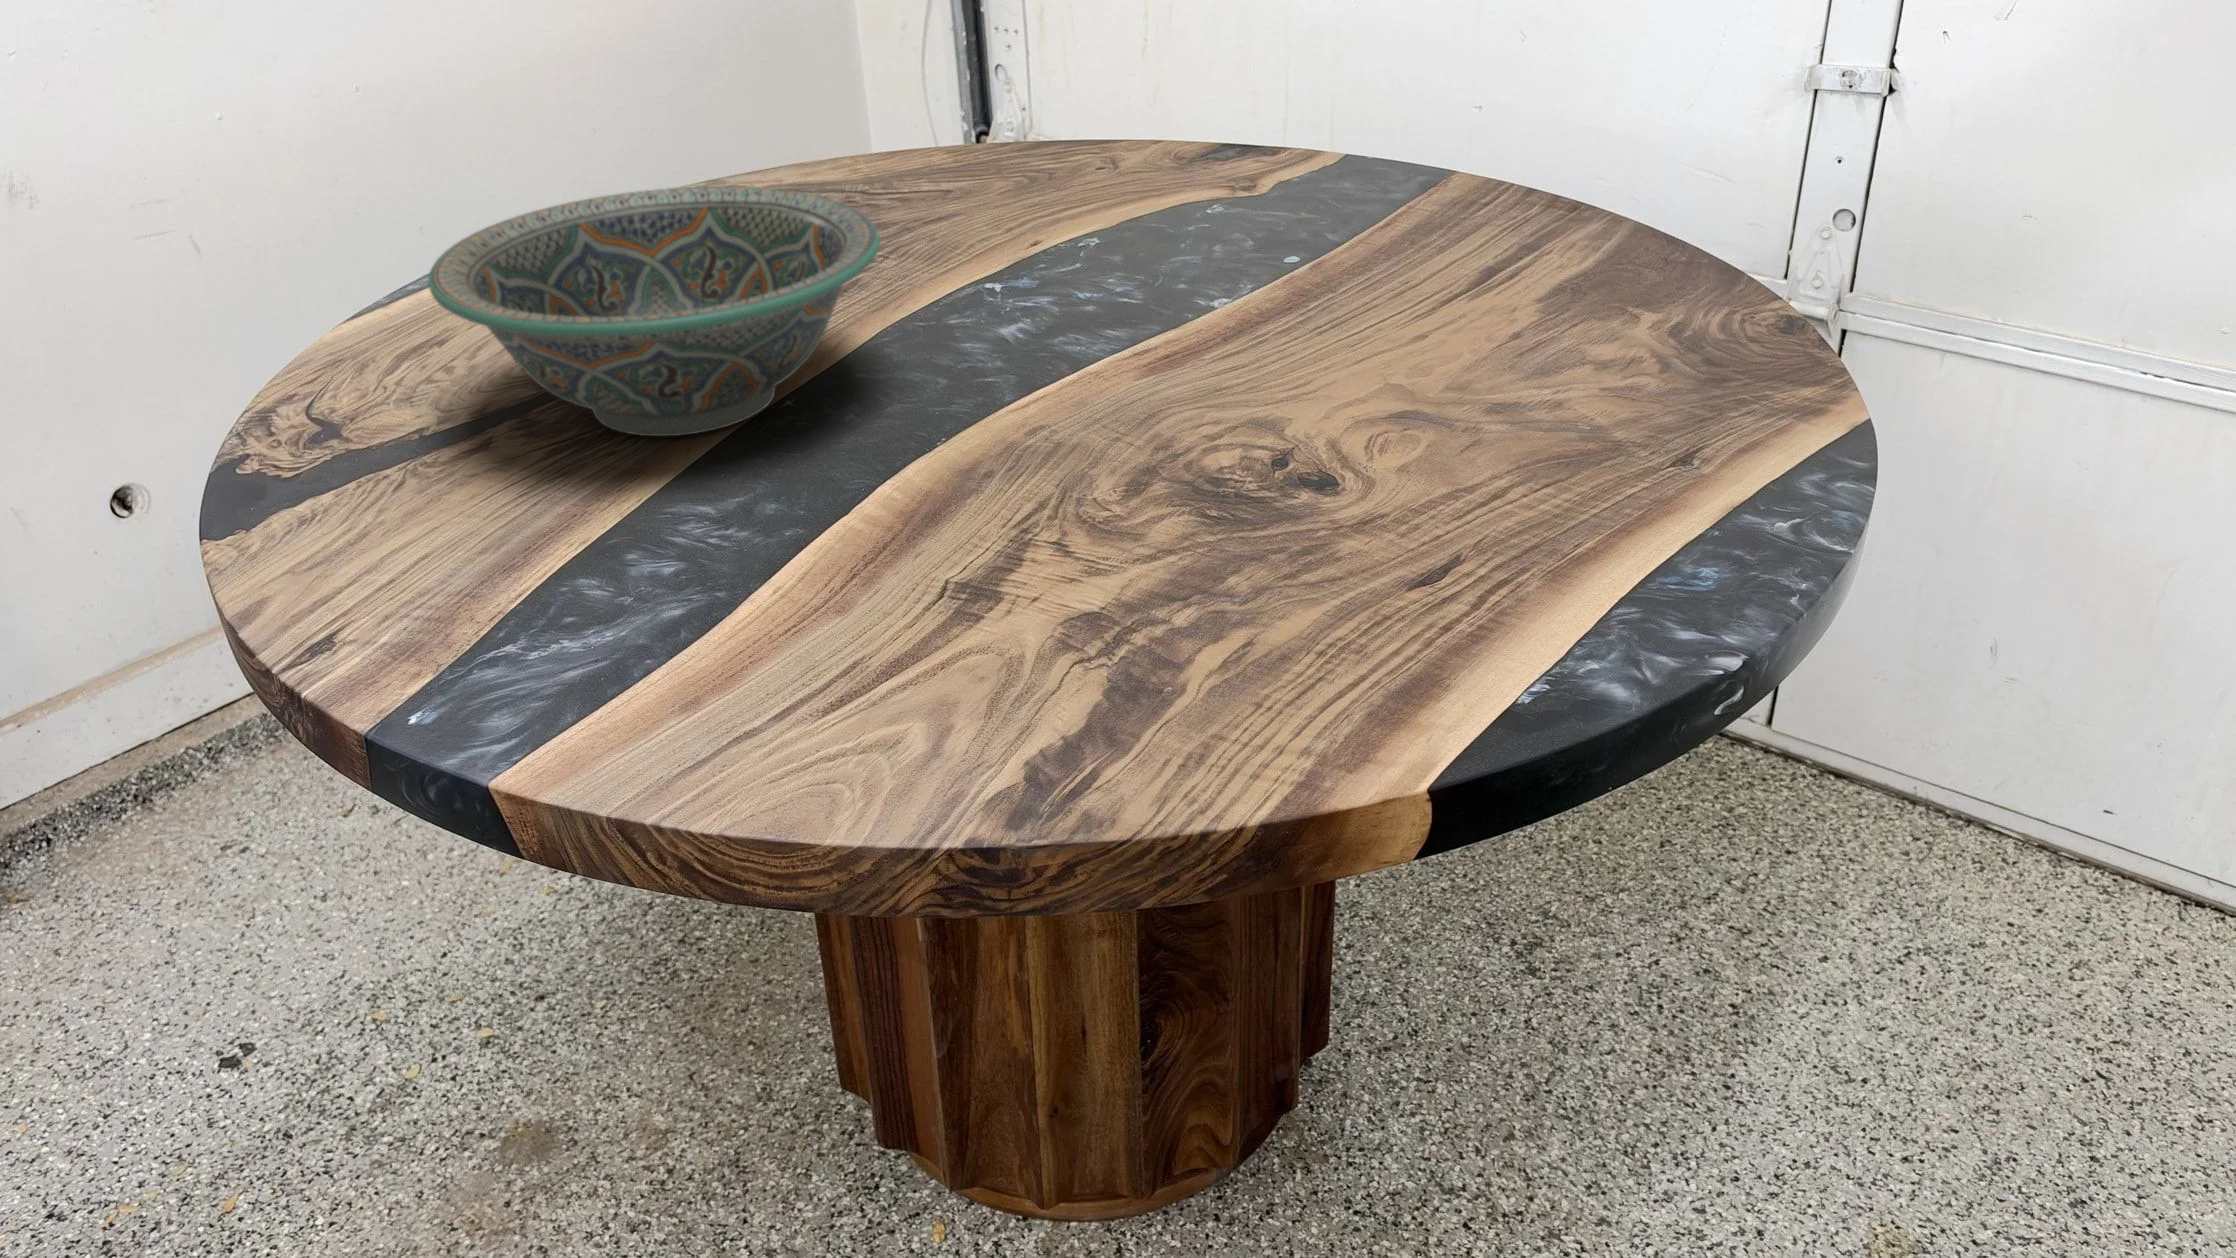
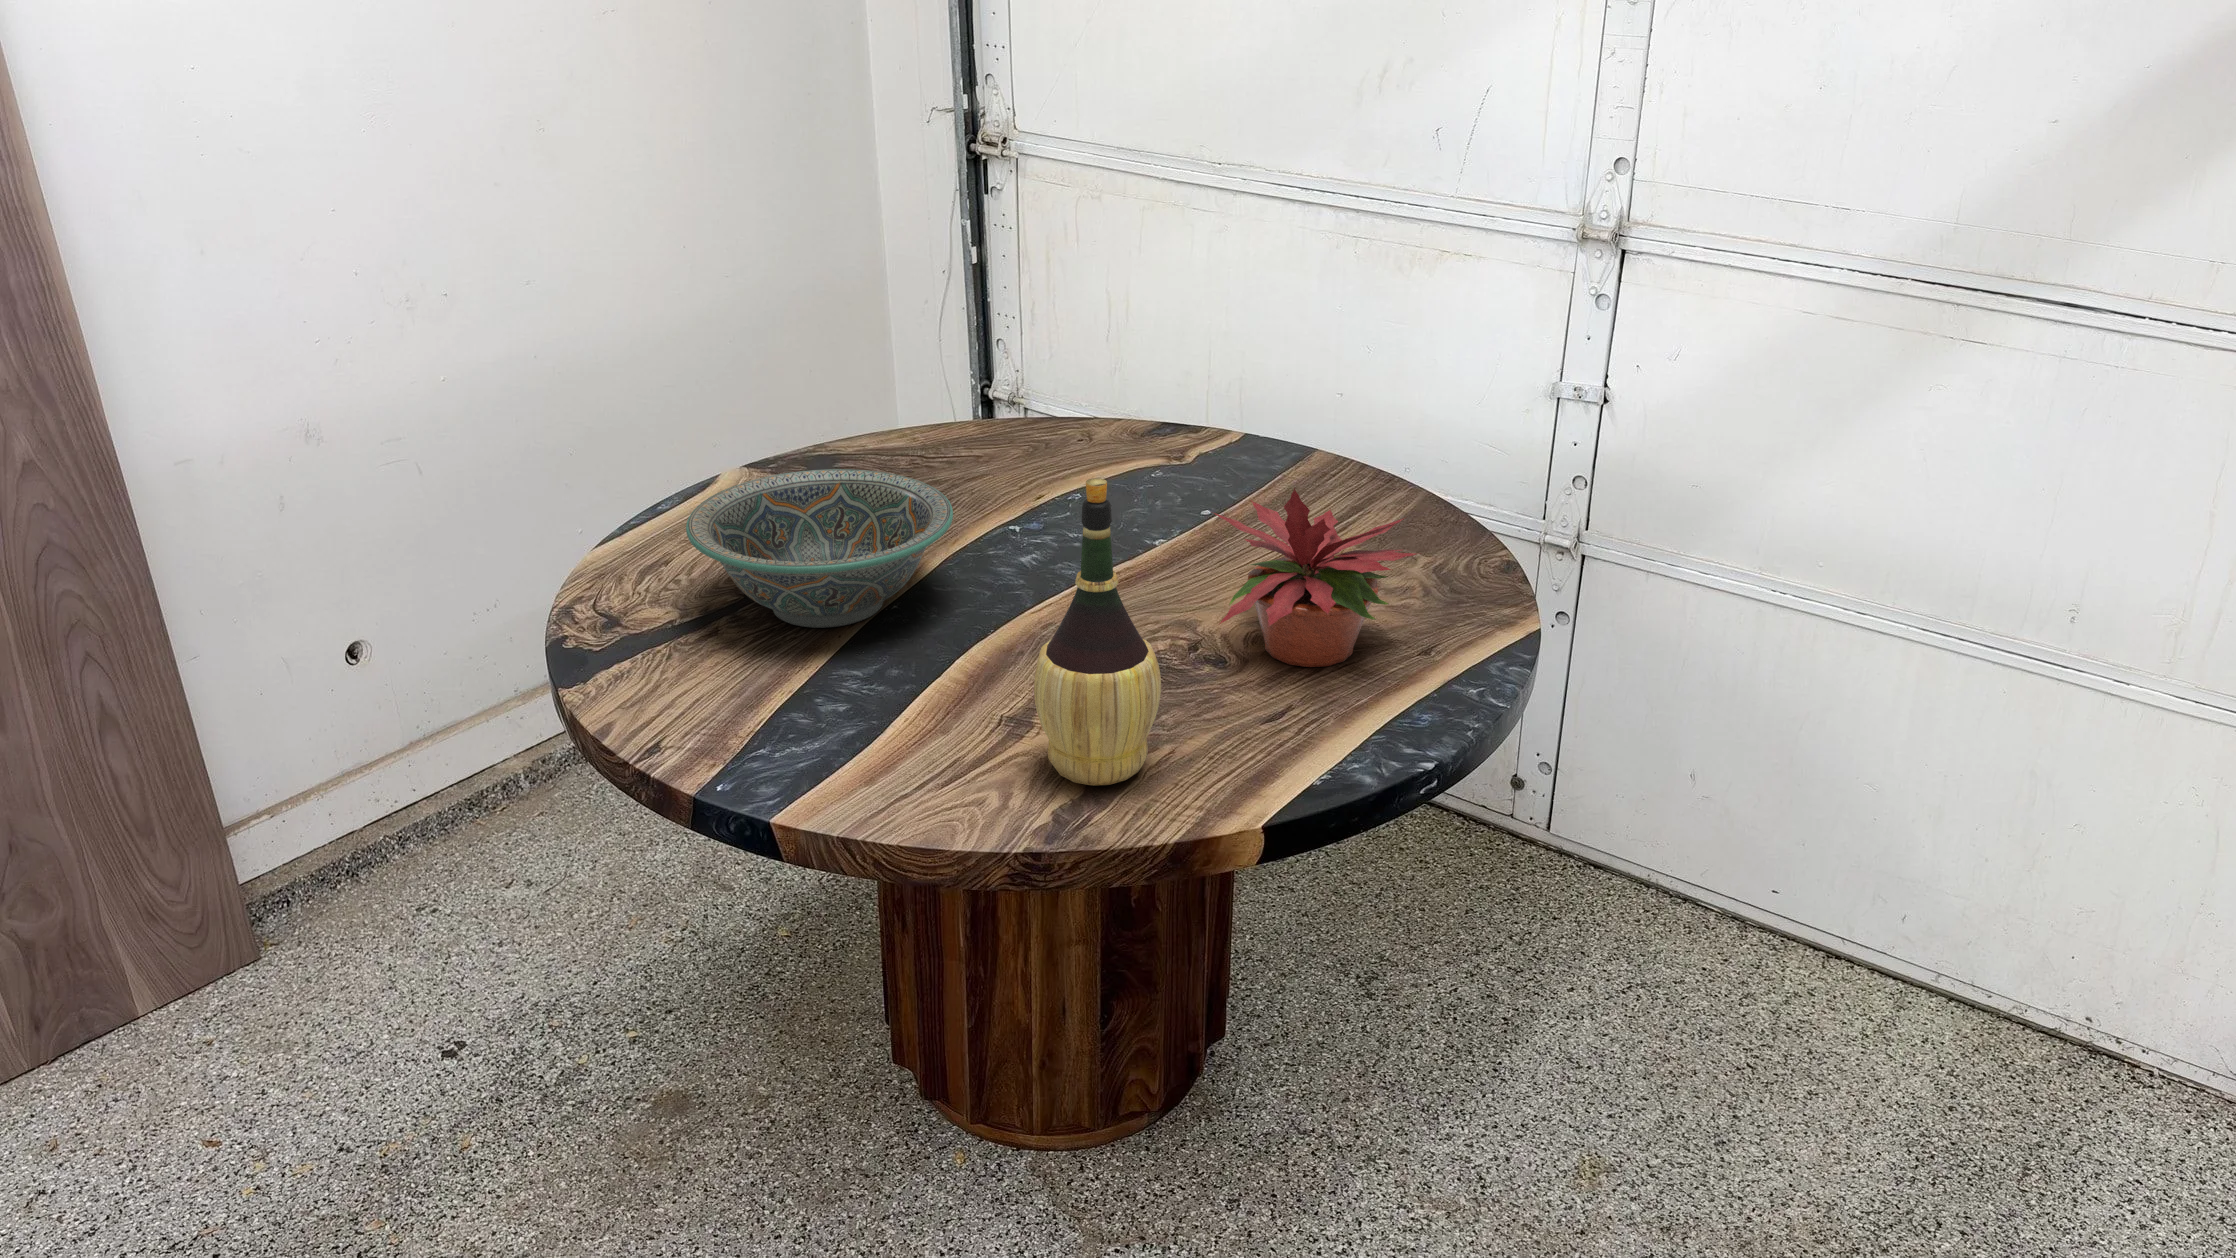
wine bottle: none [984,94,1228,709] -> present [1034,478,1161,785]
potted plant: none [1309,157,1684,488] -> present [1214,488,1416,667]

